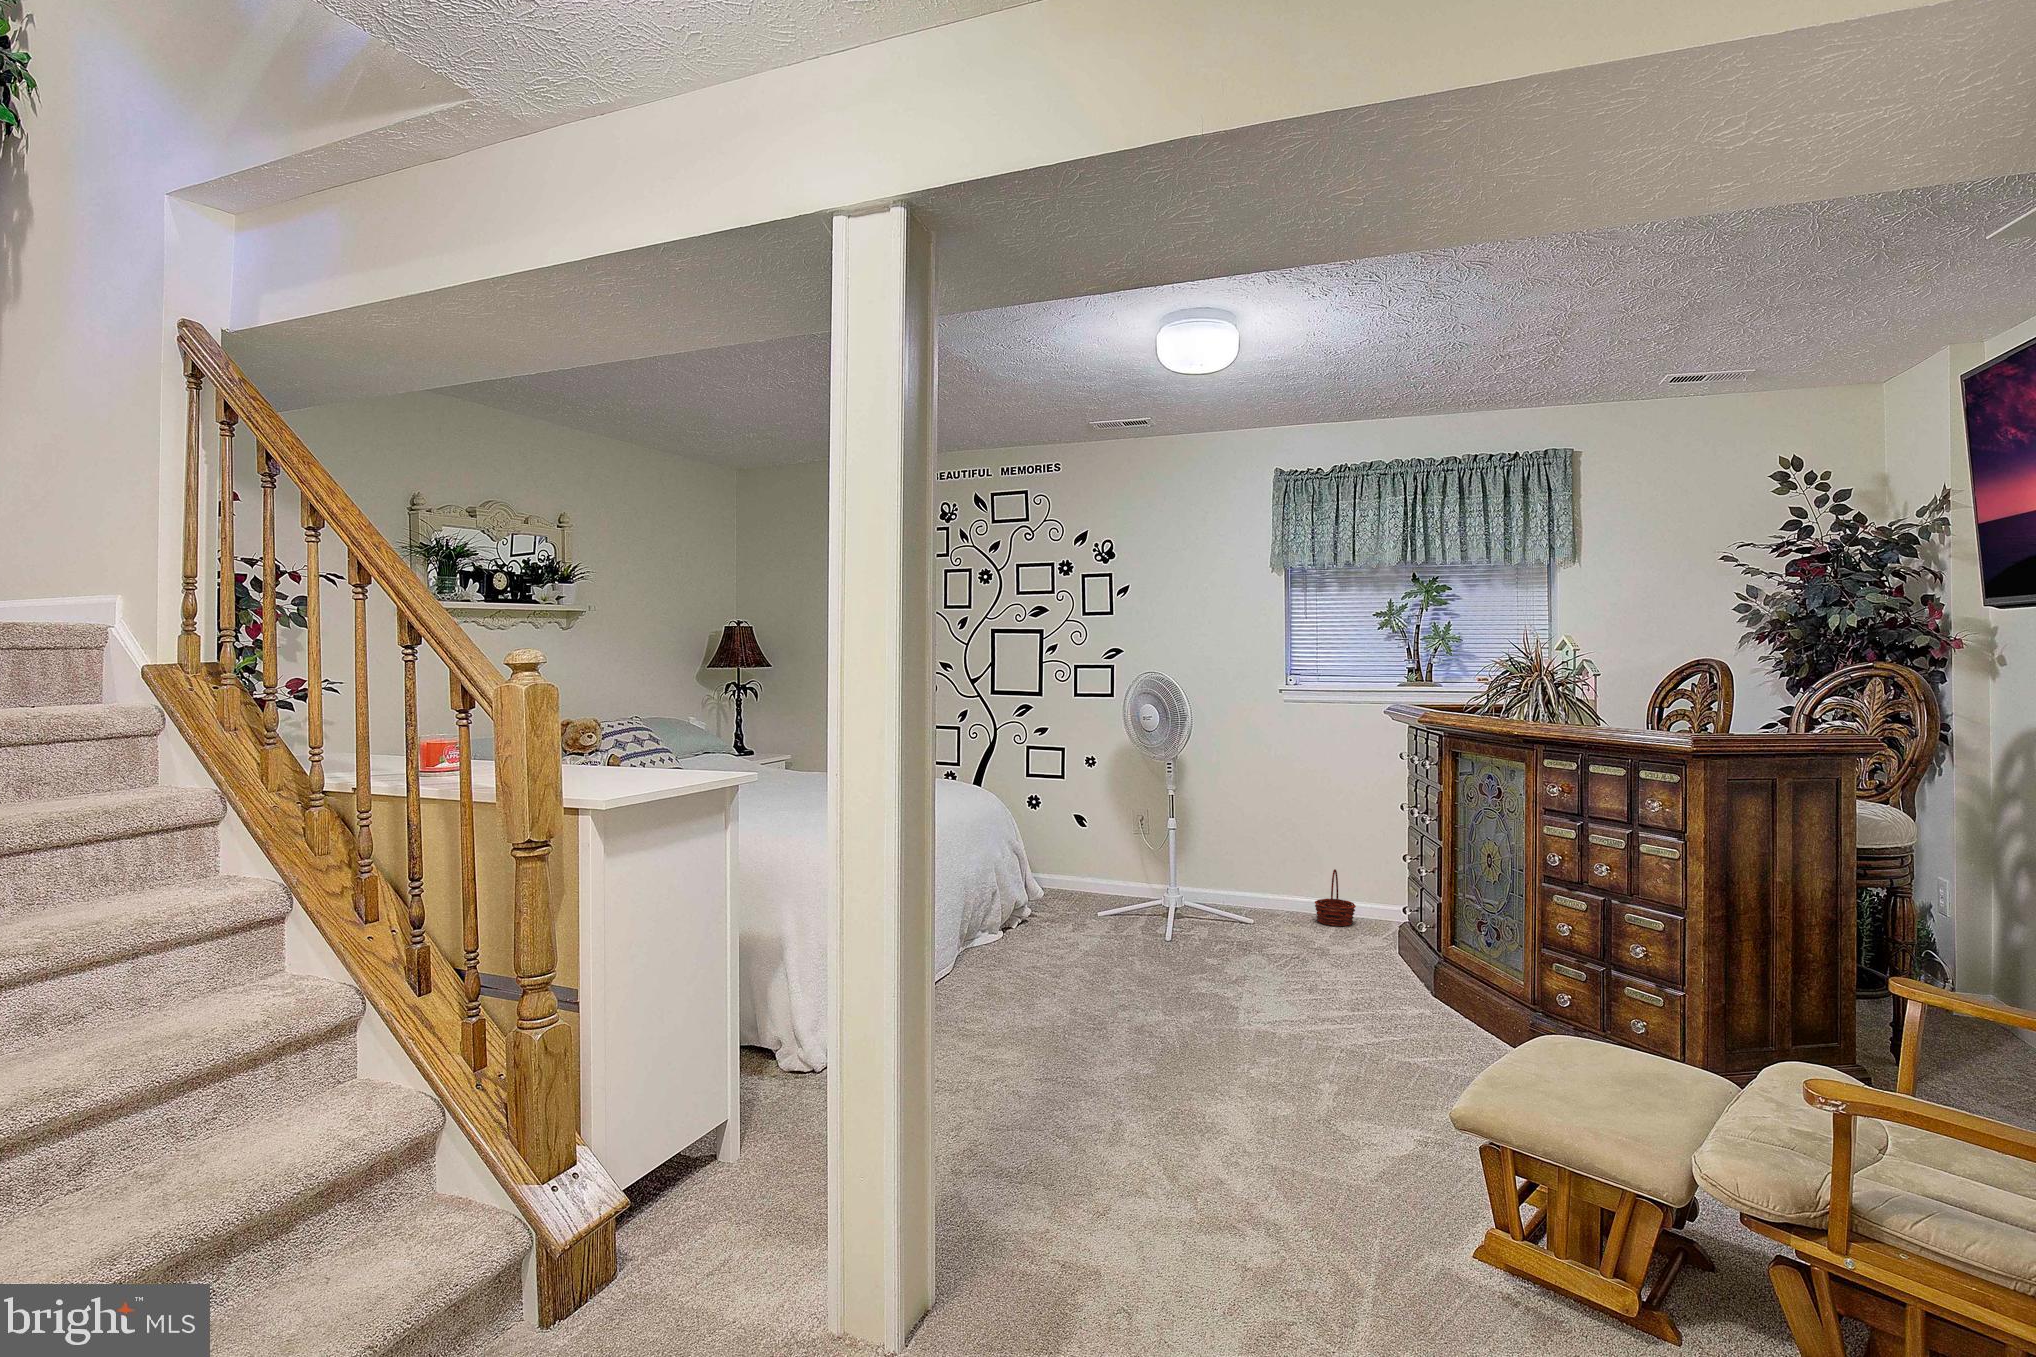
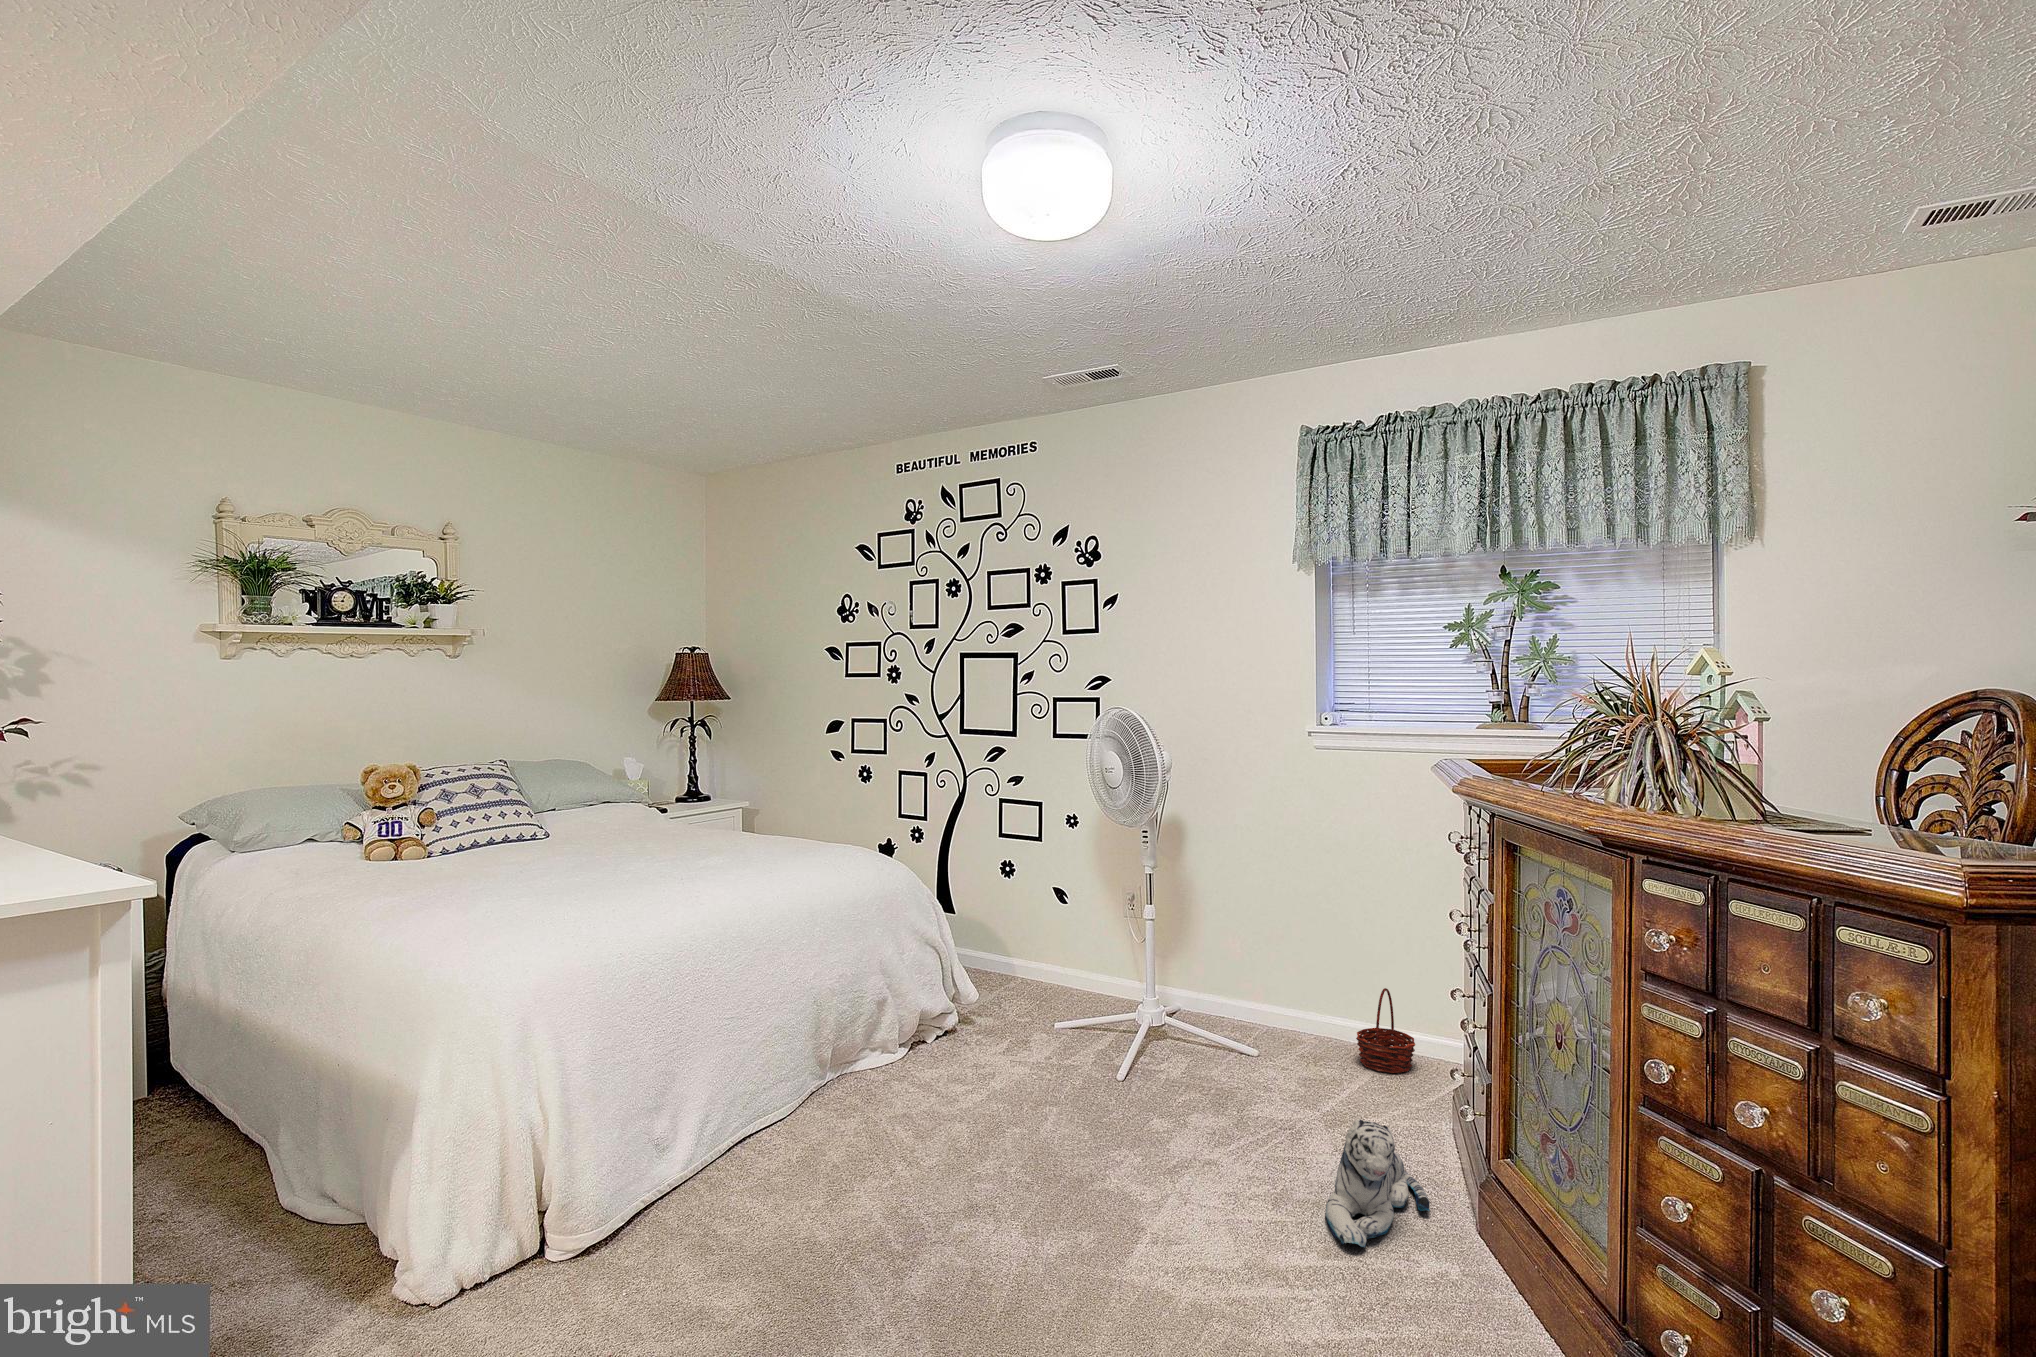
plush toy: none [1336,930,1398,1002] -> present [1325,1119,1430,1247]

